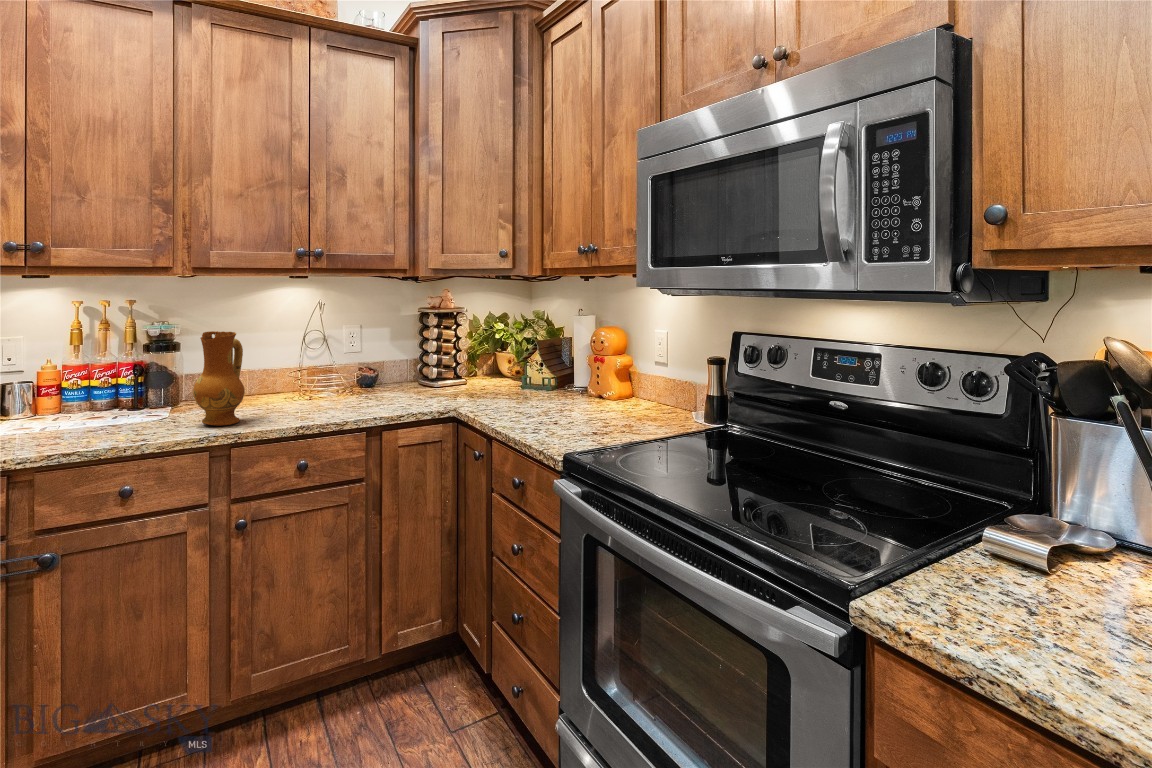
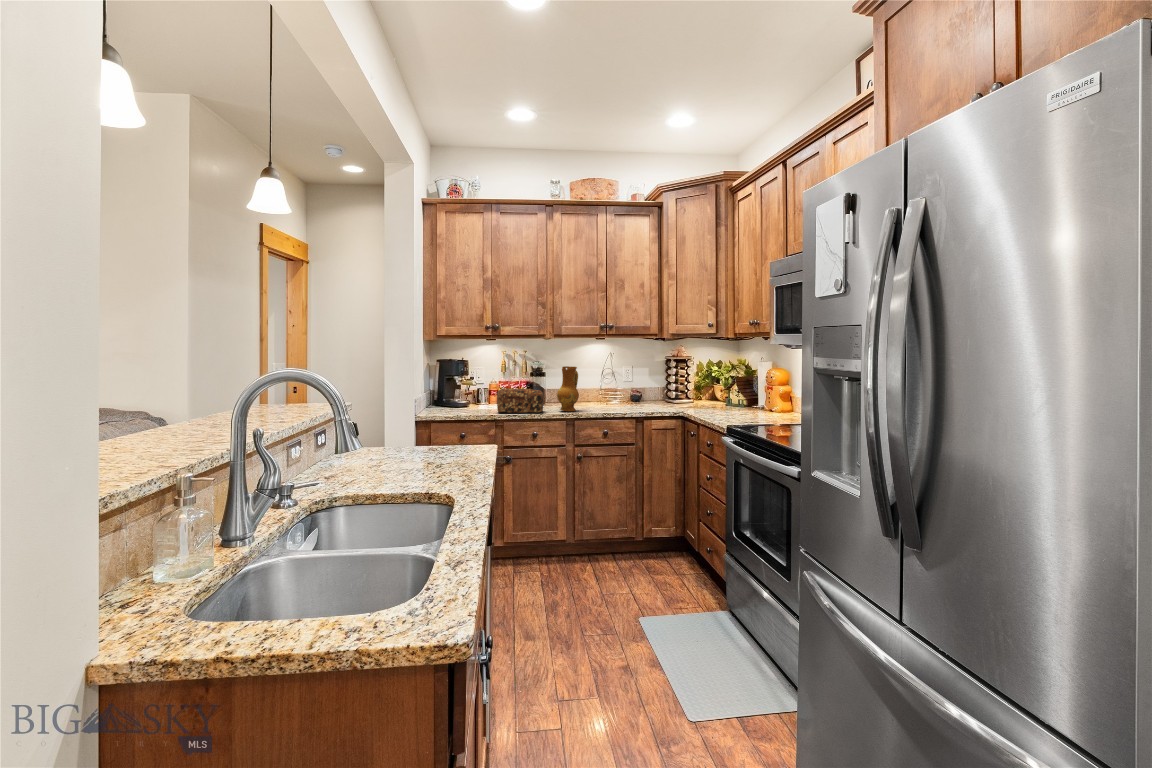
bread loaf: none [28,382,163,441] -> present [497,388,544,413]

